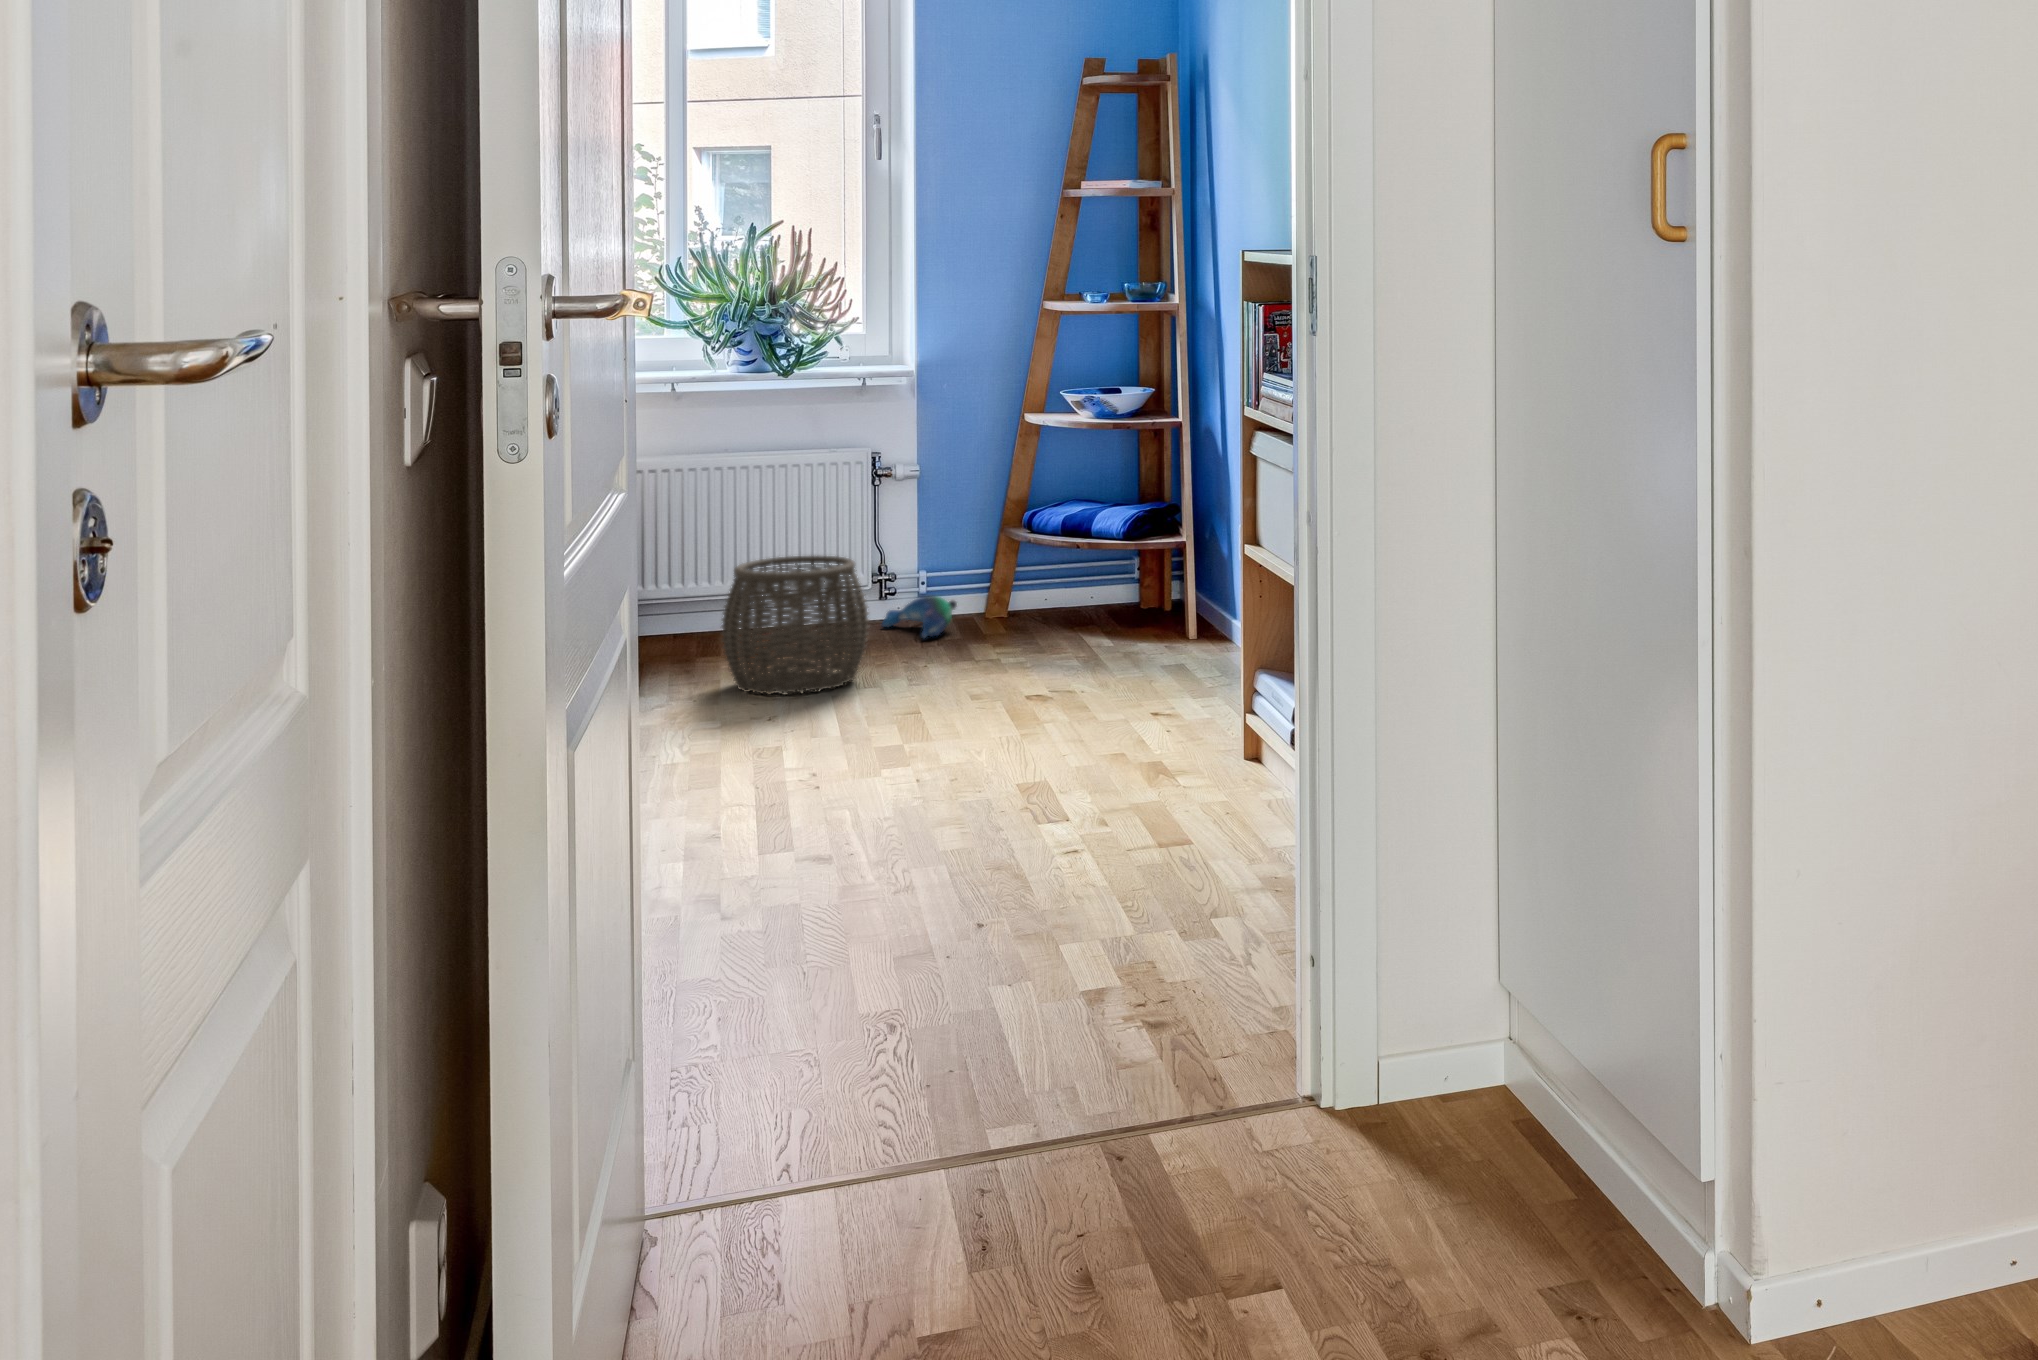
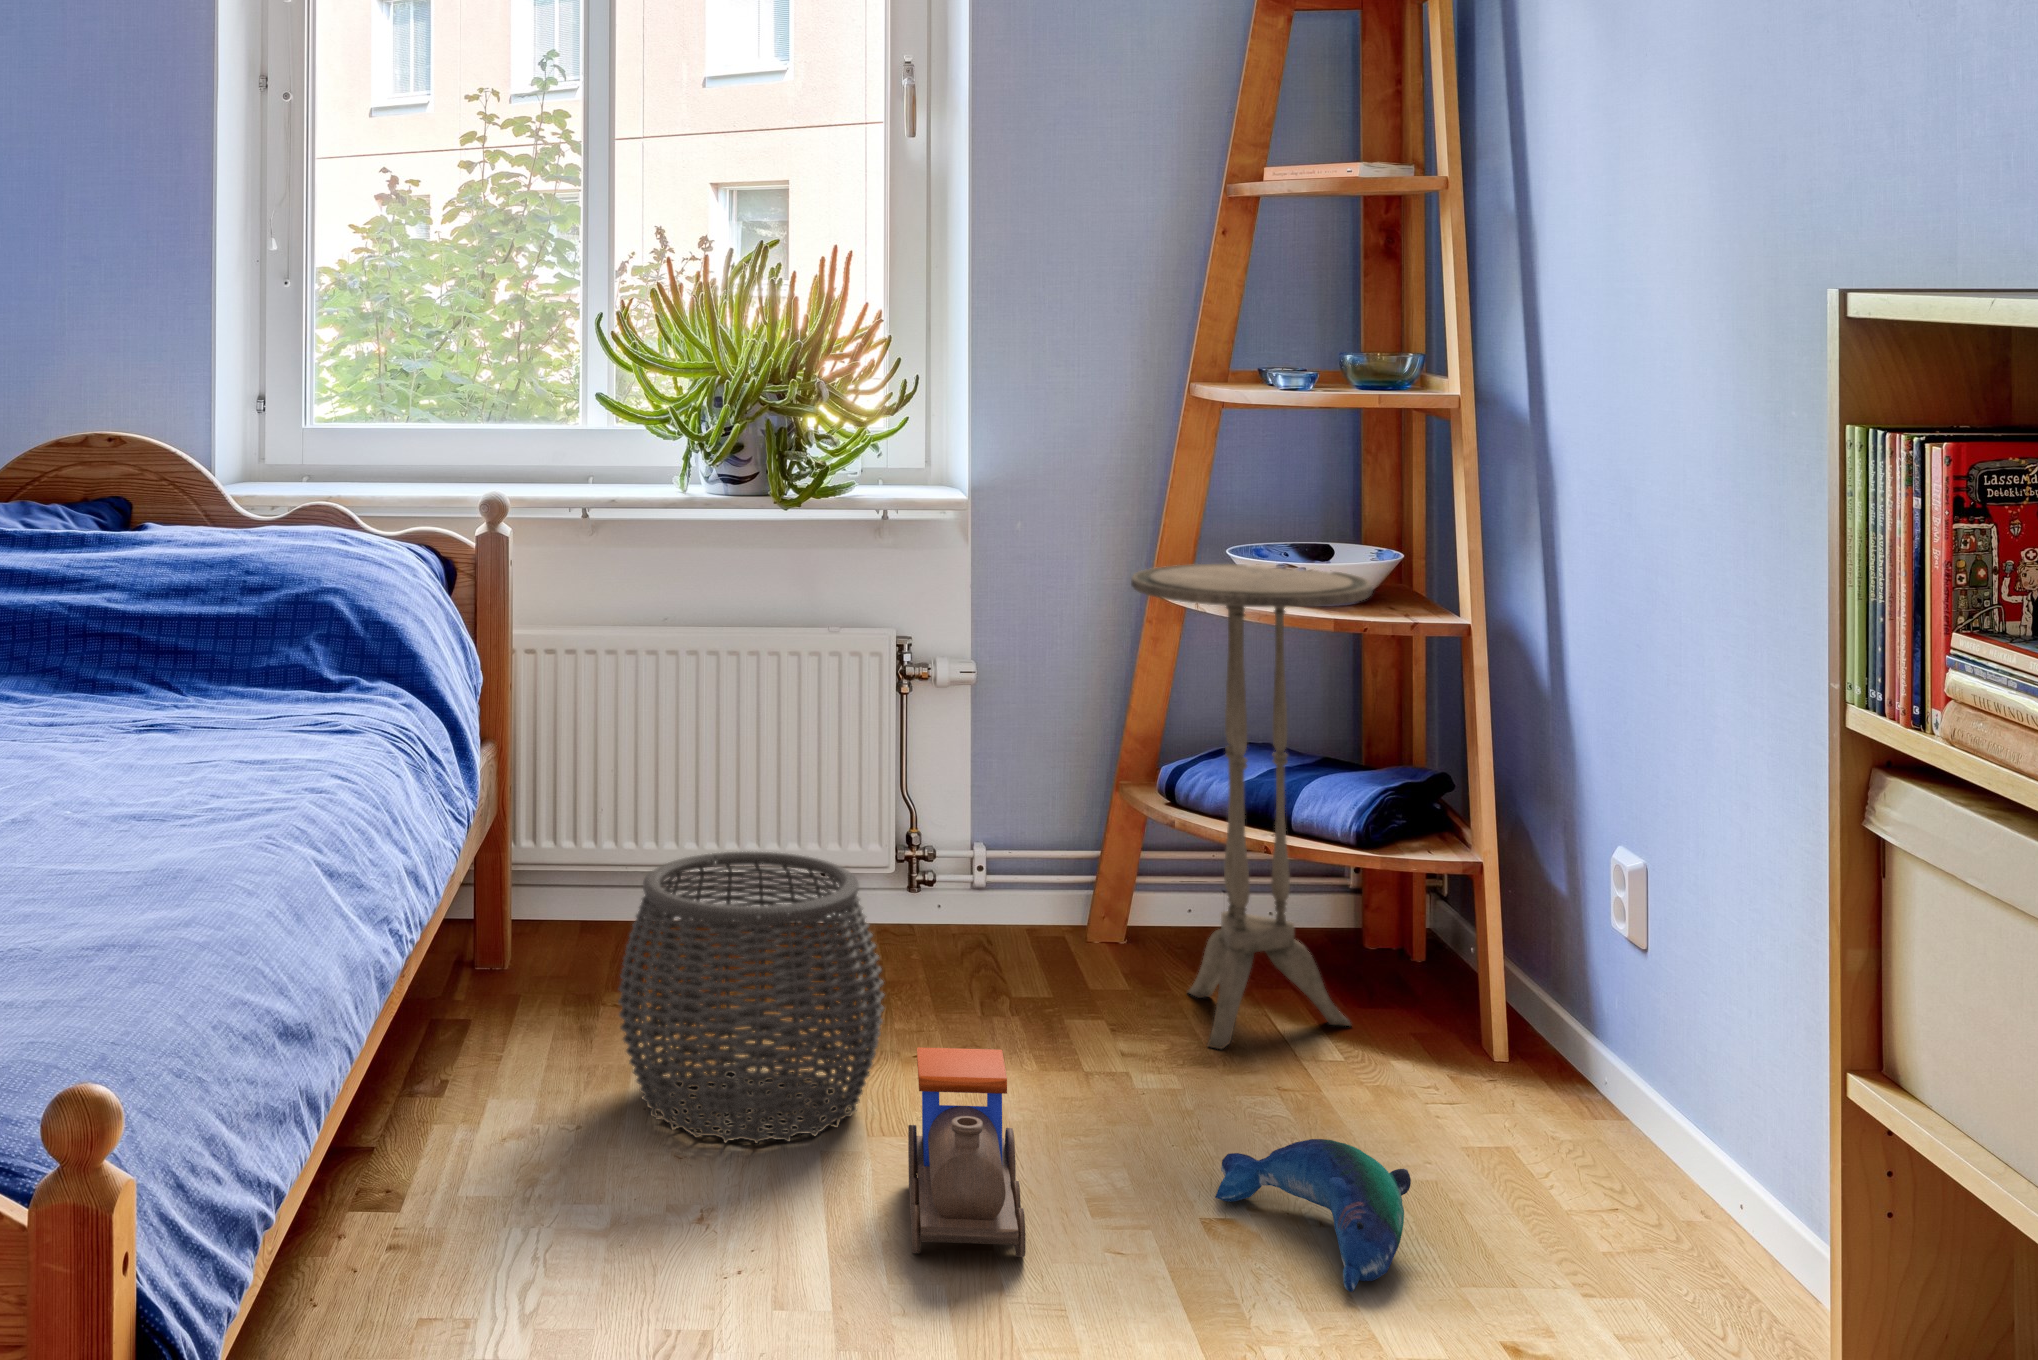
side table: none [1005,399,1133,647] -> present [1131,564,1373,1049]
plush toy: present [882,596,957,638] -> present [1215,1139,1411,1292]
toy train: none [884,629,943,714] -> present [908,1047,1025,1257]

